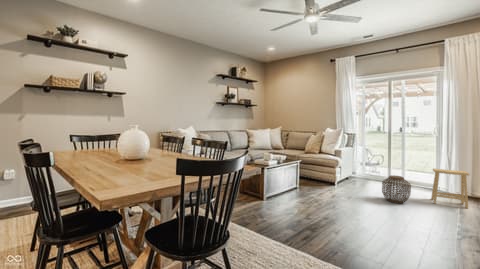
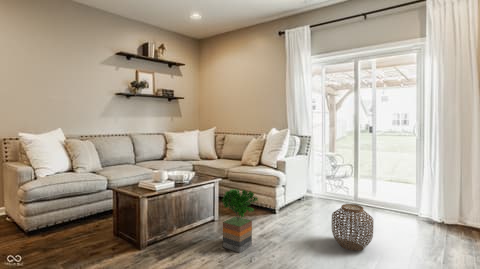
potted tree: none [313,164,337,202] -> present [222,189,258,253]
footstool: present [431,169,469,208] -> none [407,191,461,257]

